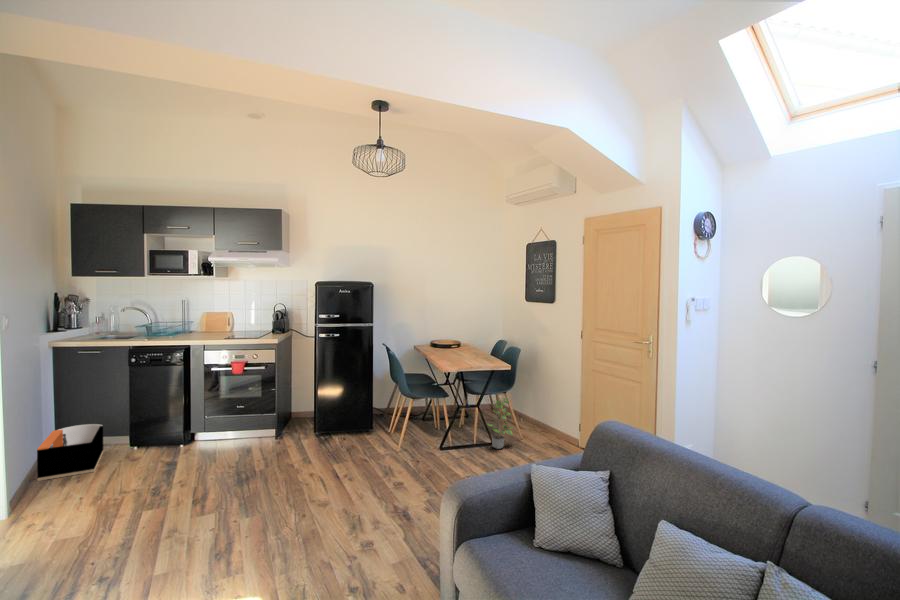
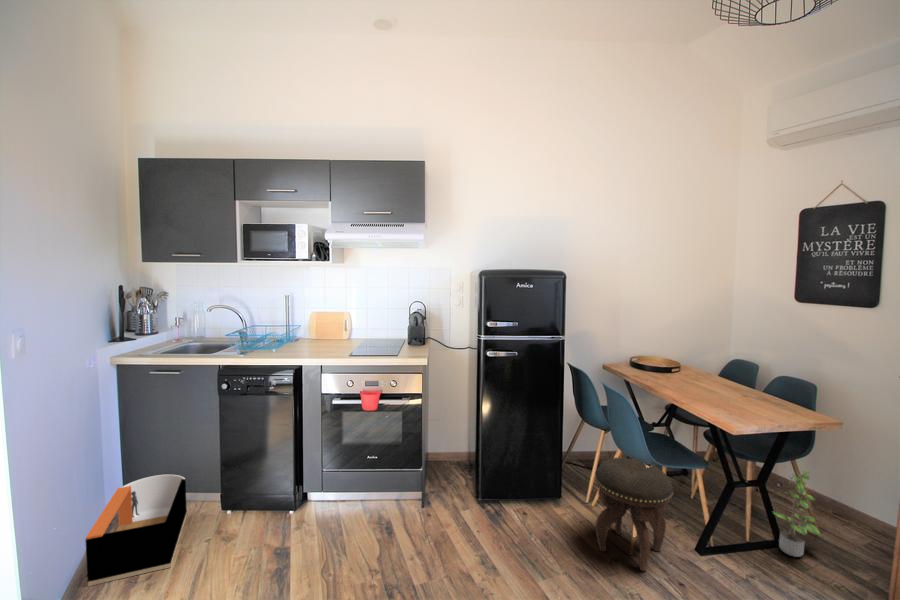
footstool: none [380,397,423,458] -> present [596,458,673,571]

